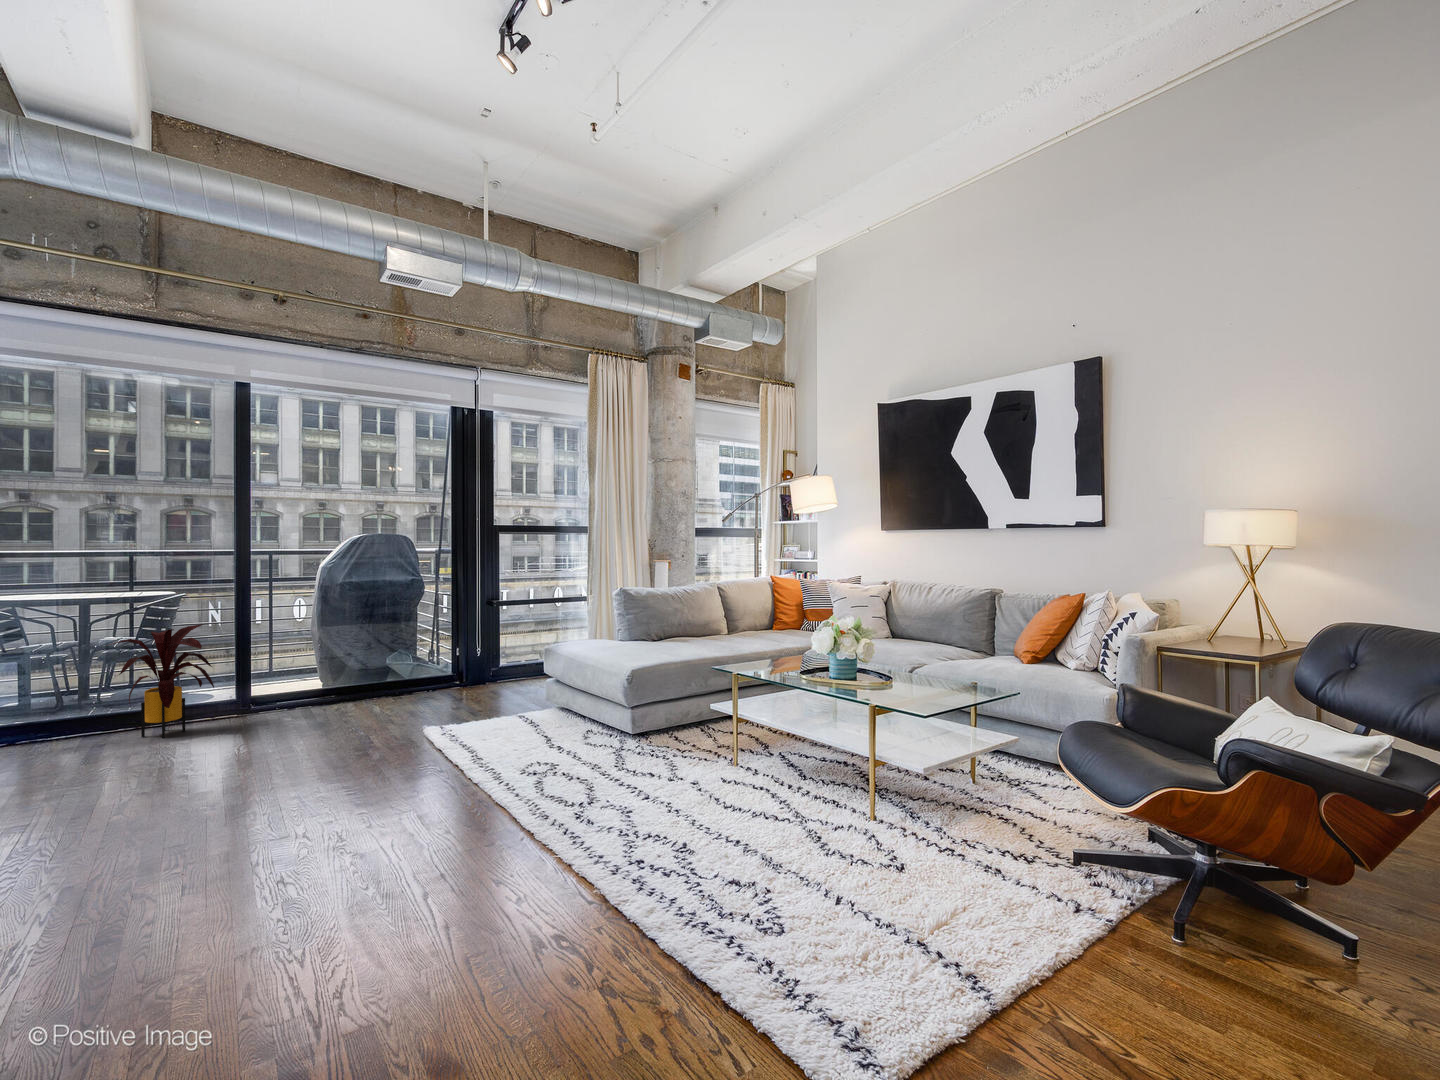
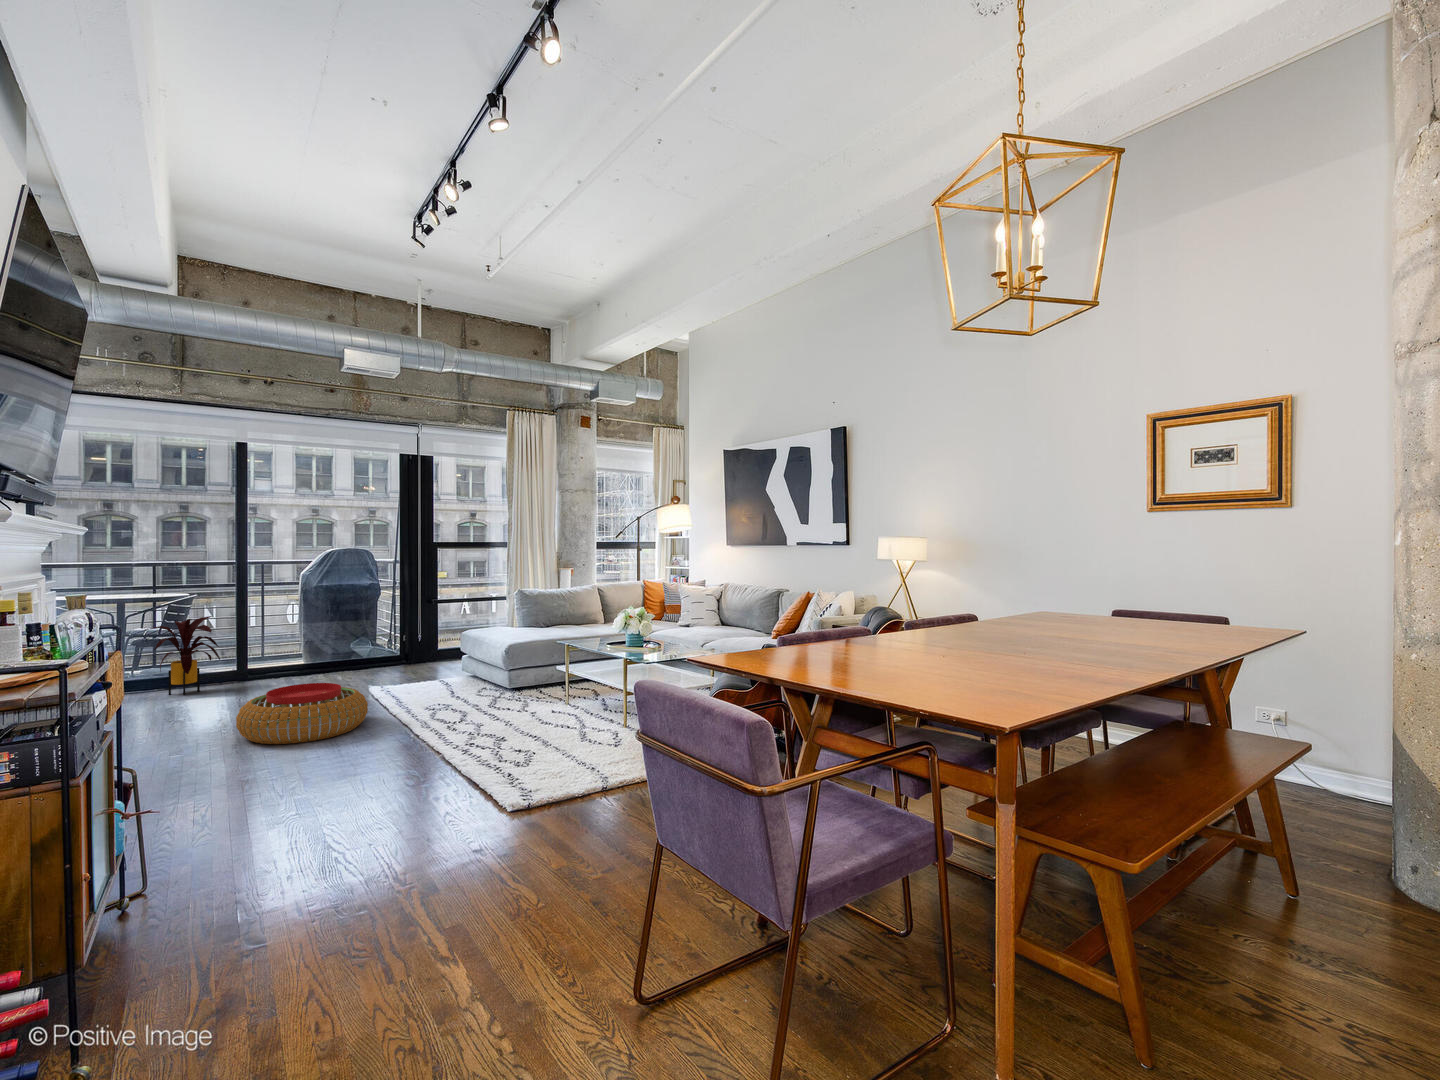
pouf: none [240,734,442,844] -> present [236,683,368,744]

